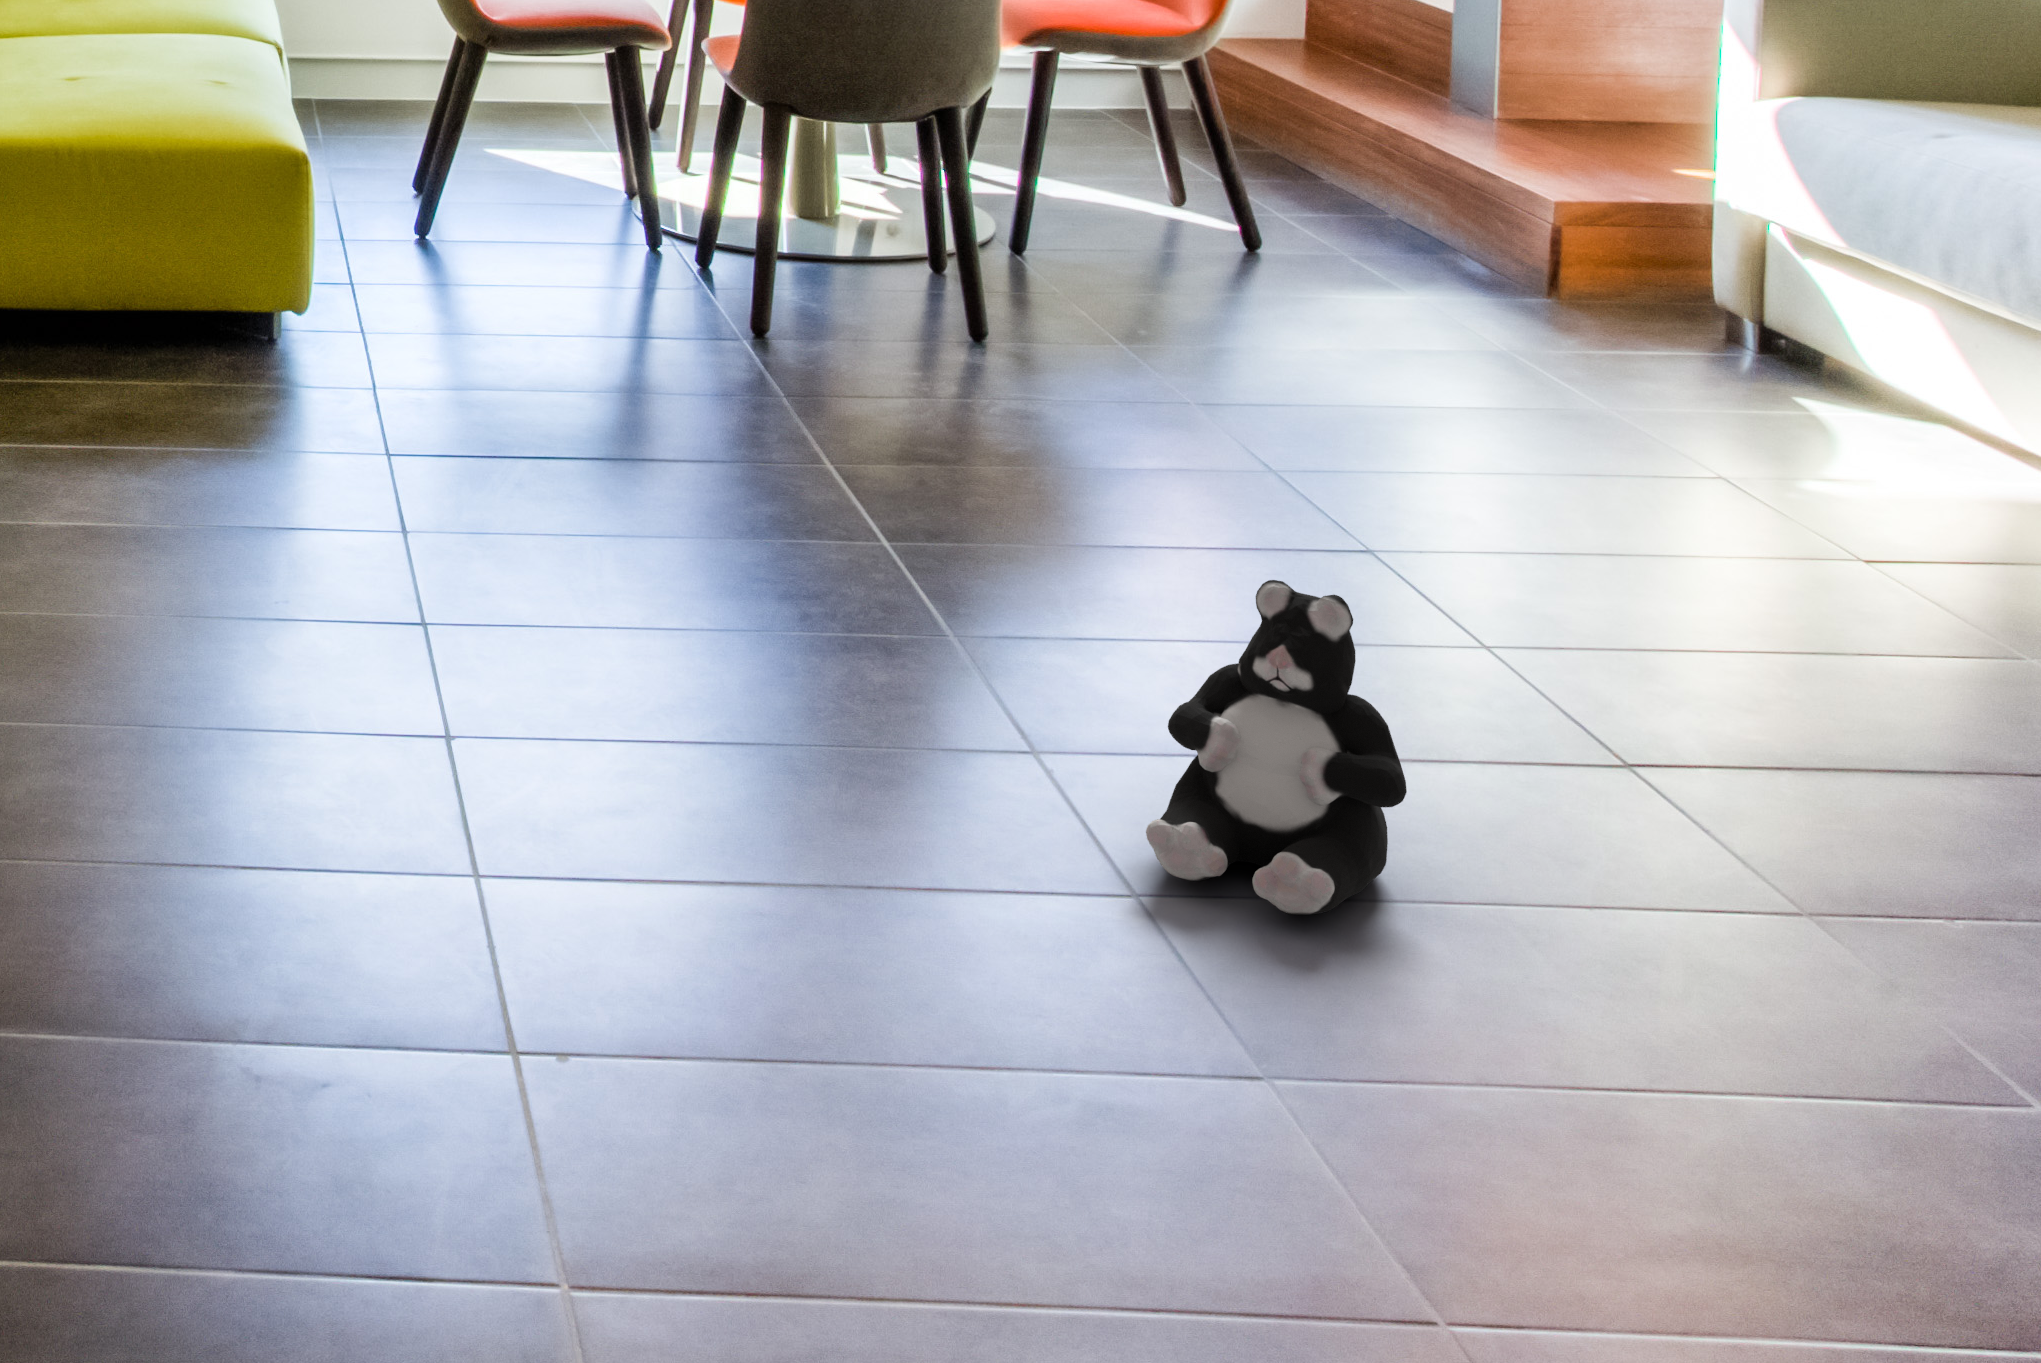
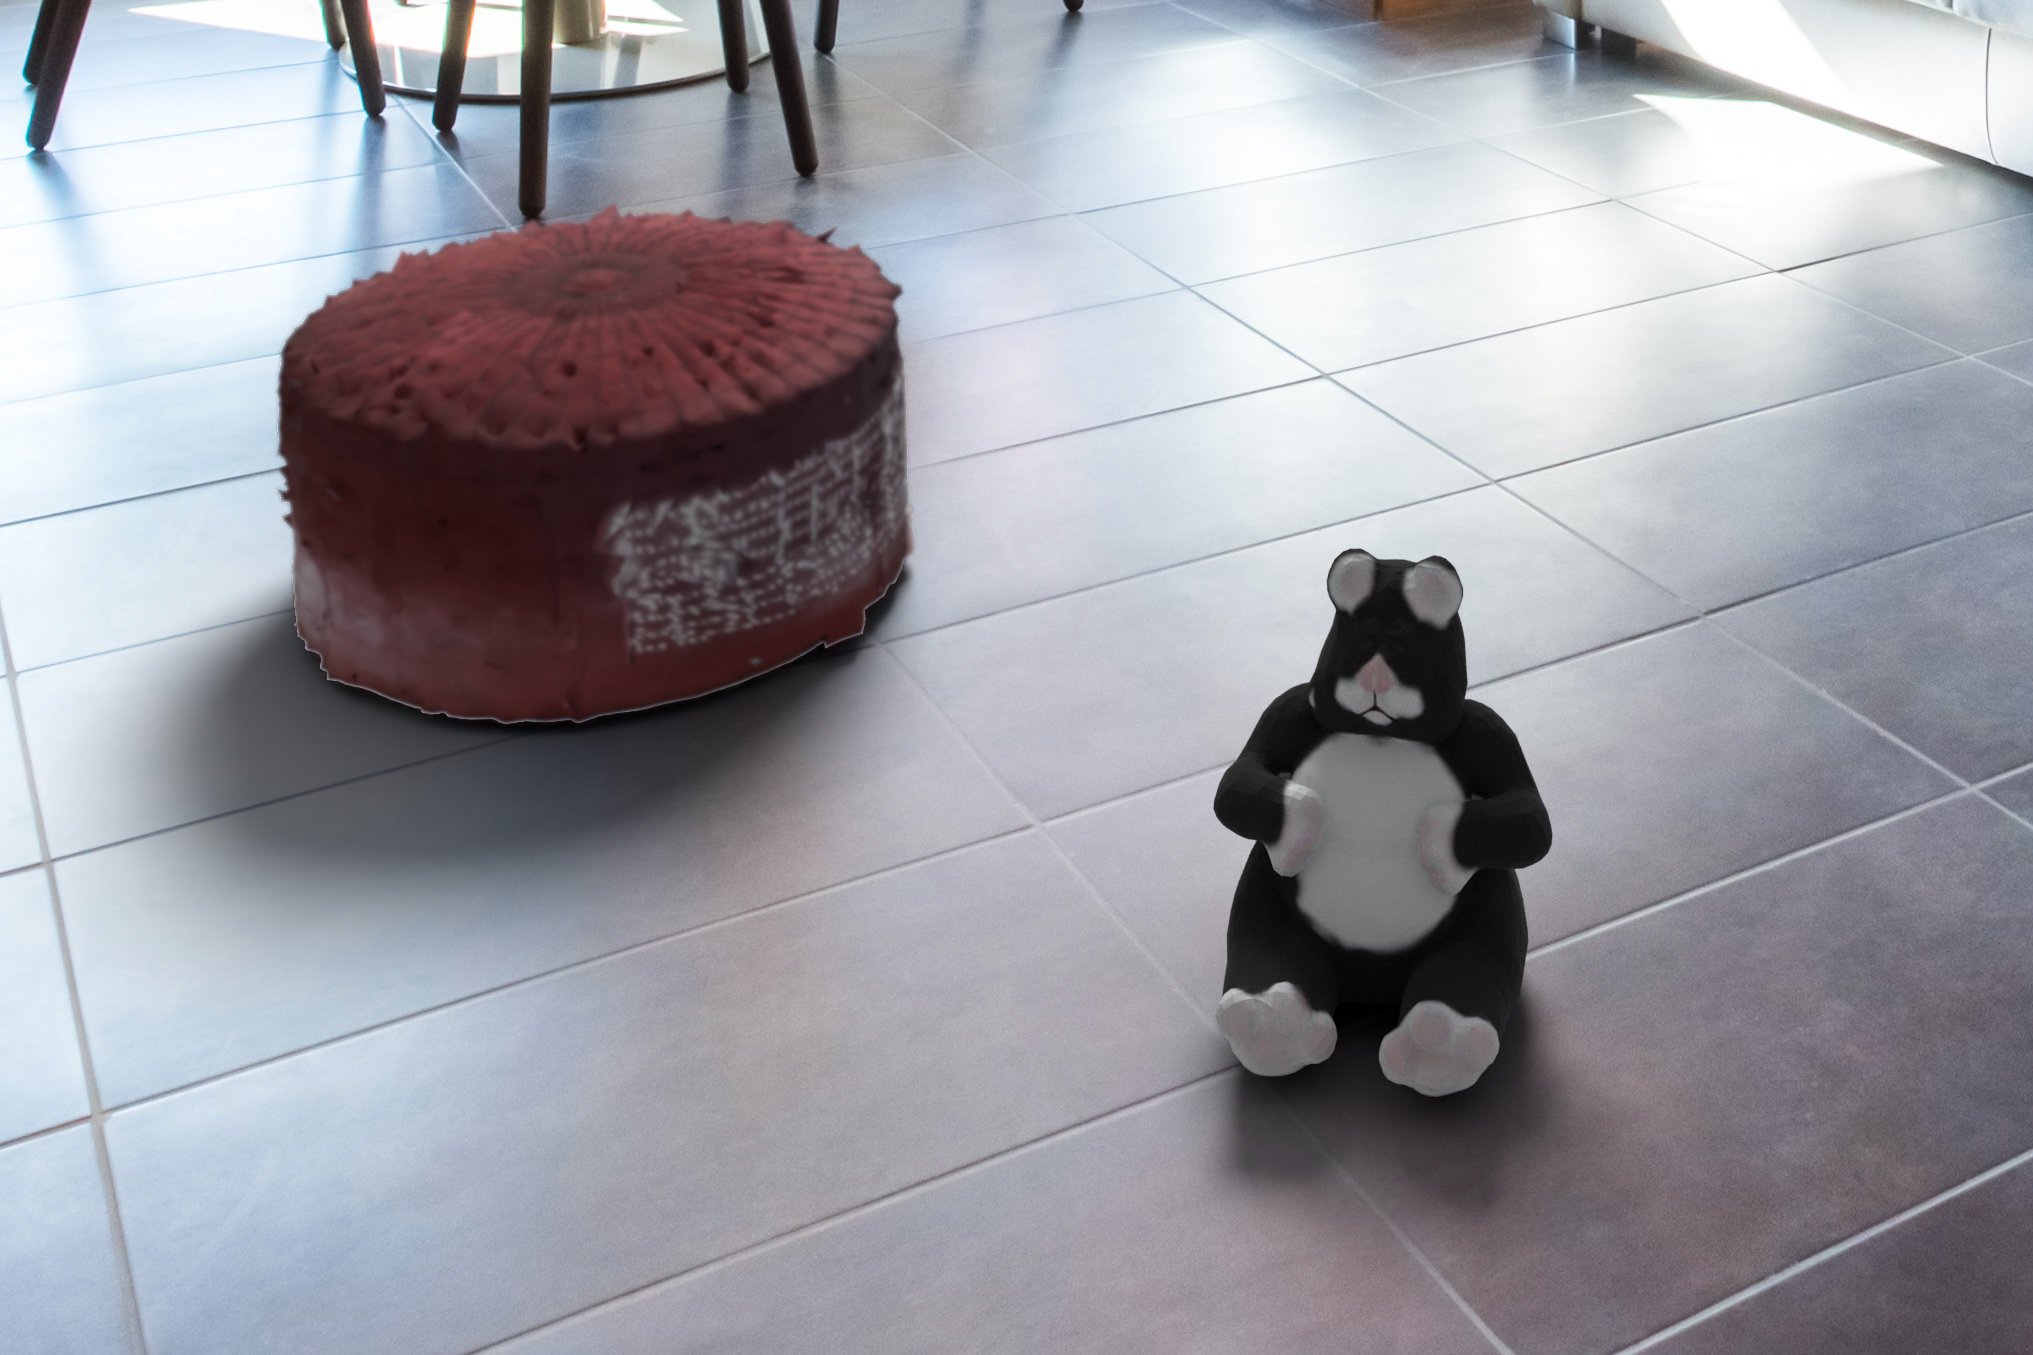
pouf: none [593,313,1015,624] -> present [277,204,915,725]

